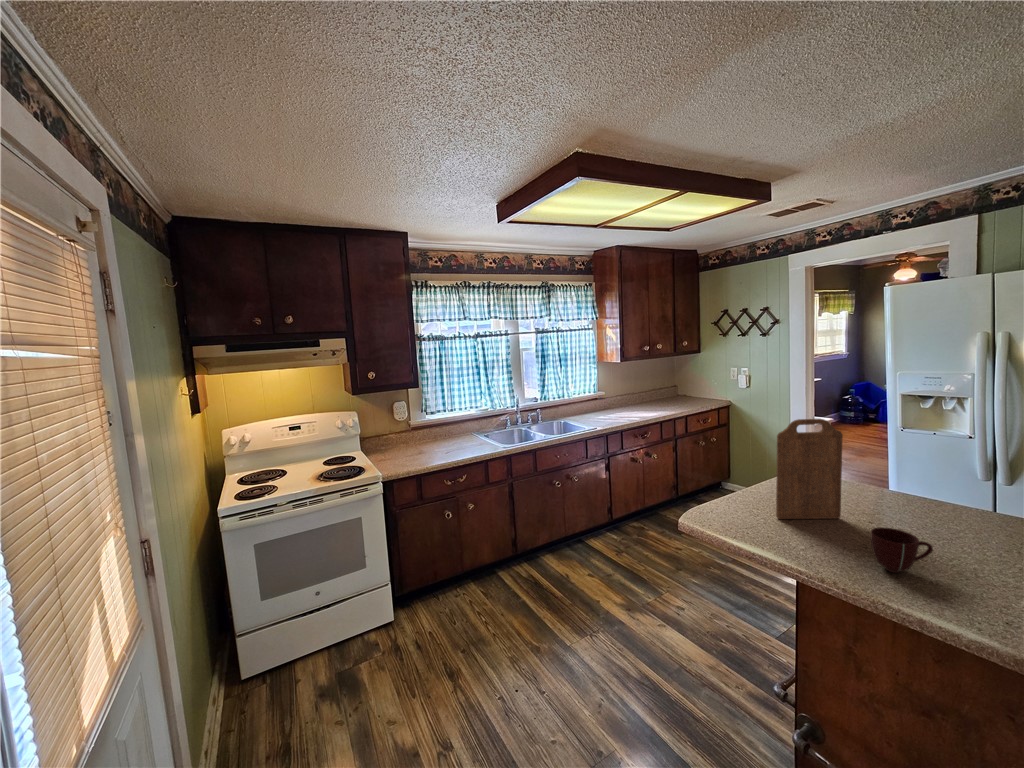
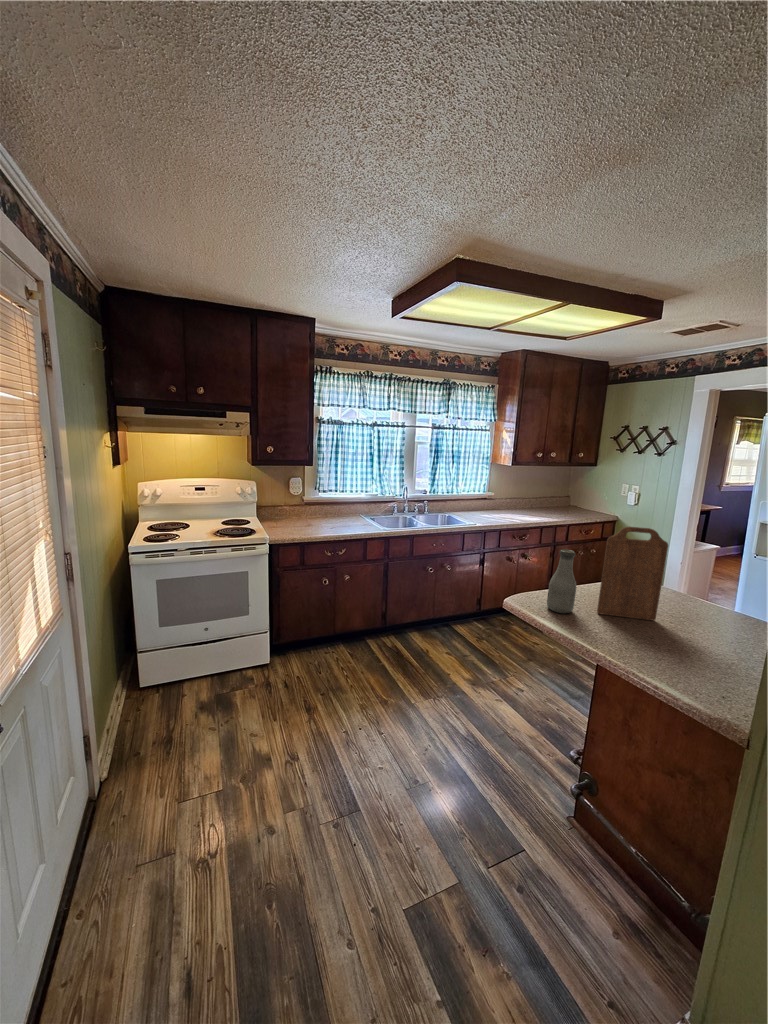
bottle: none [721,452,753,525] -> present [547,549,576,614]
mug: present [871,527,933,573] -> none [661,626,712,666]

